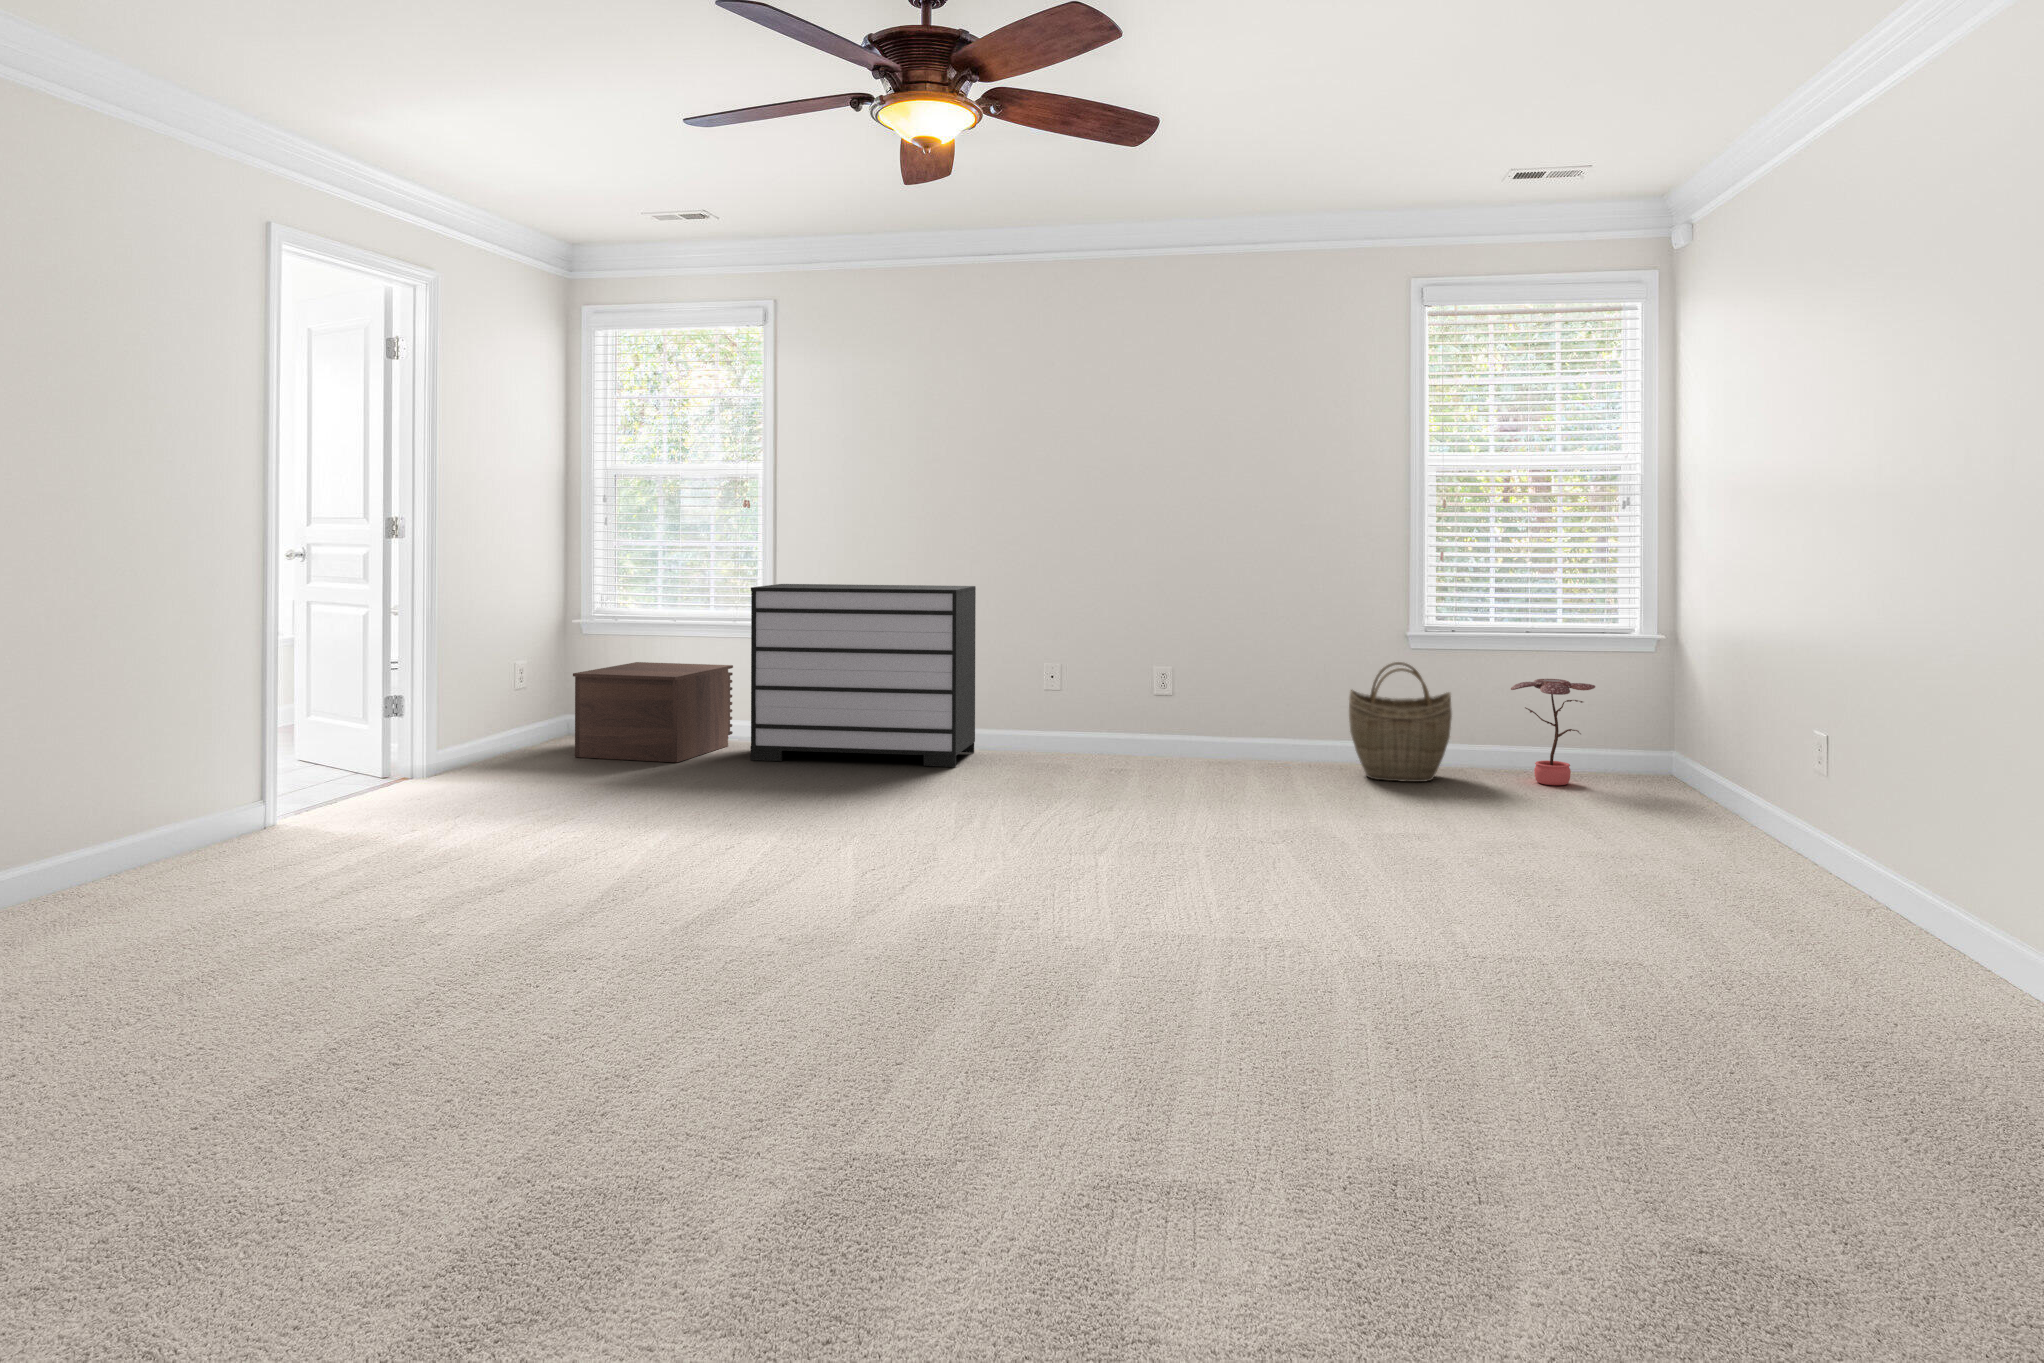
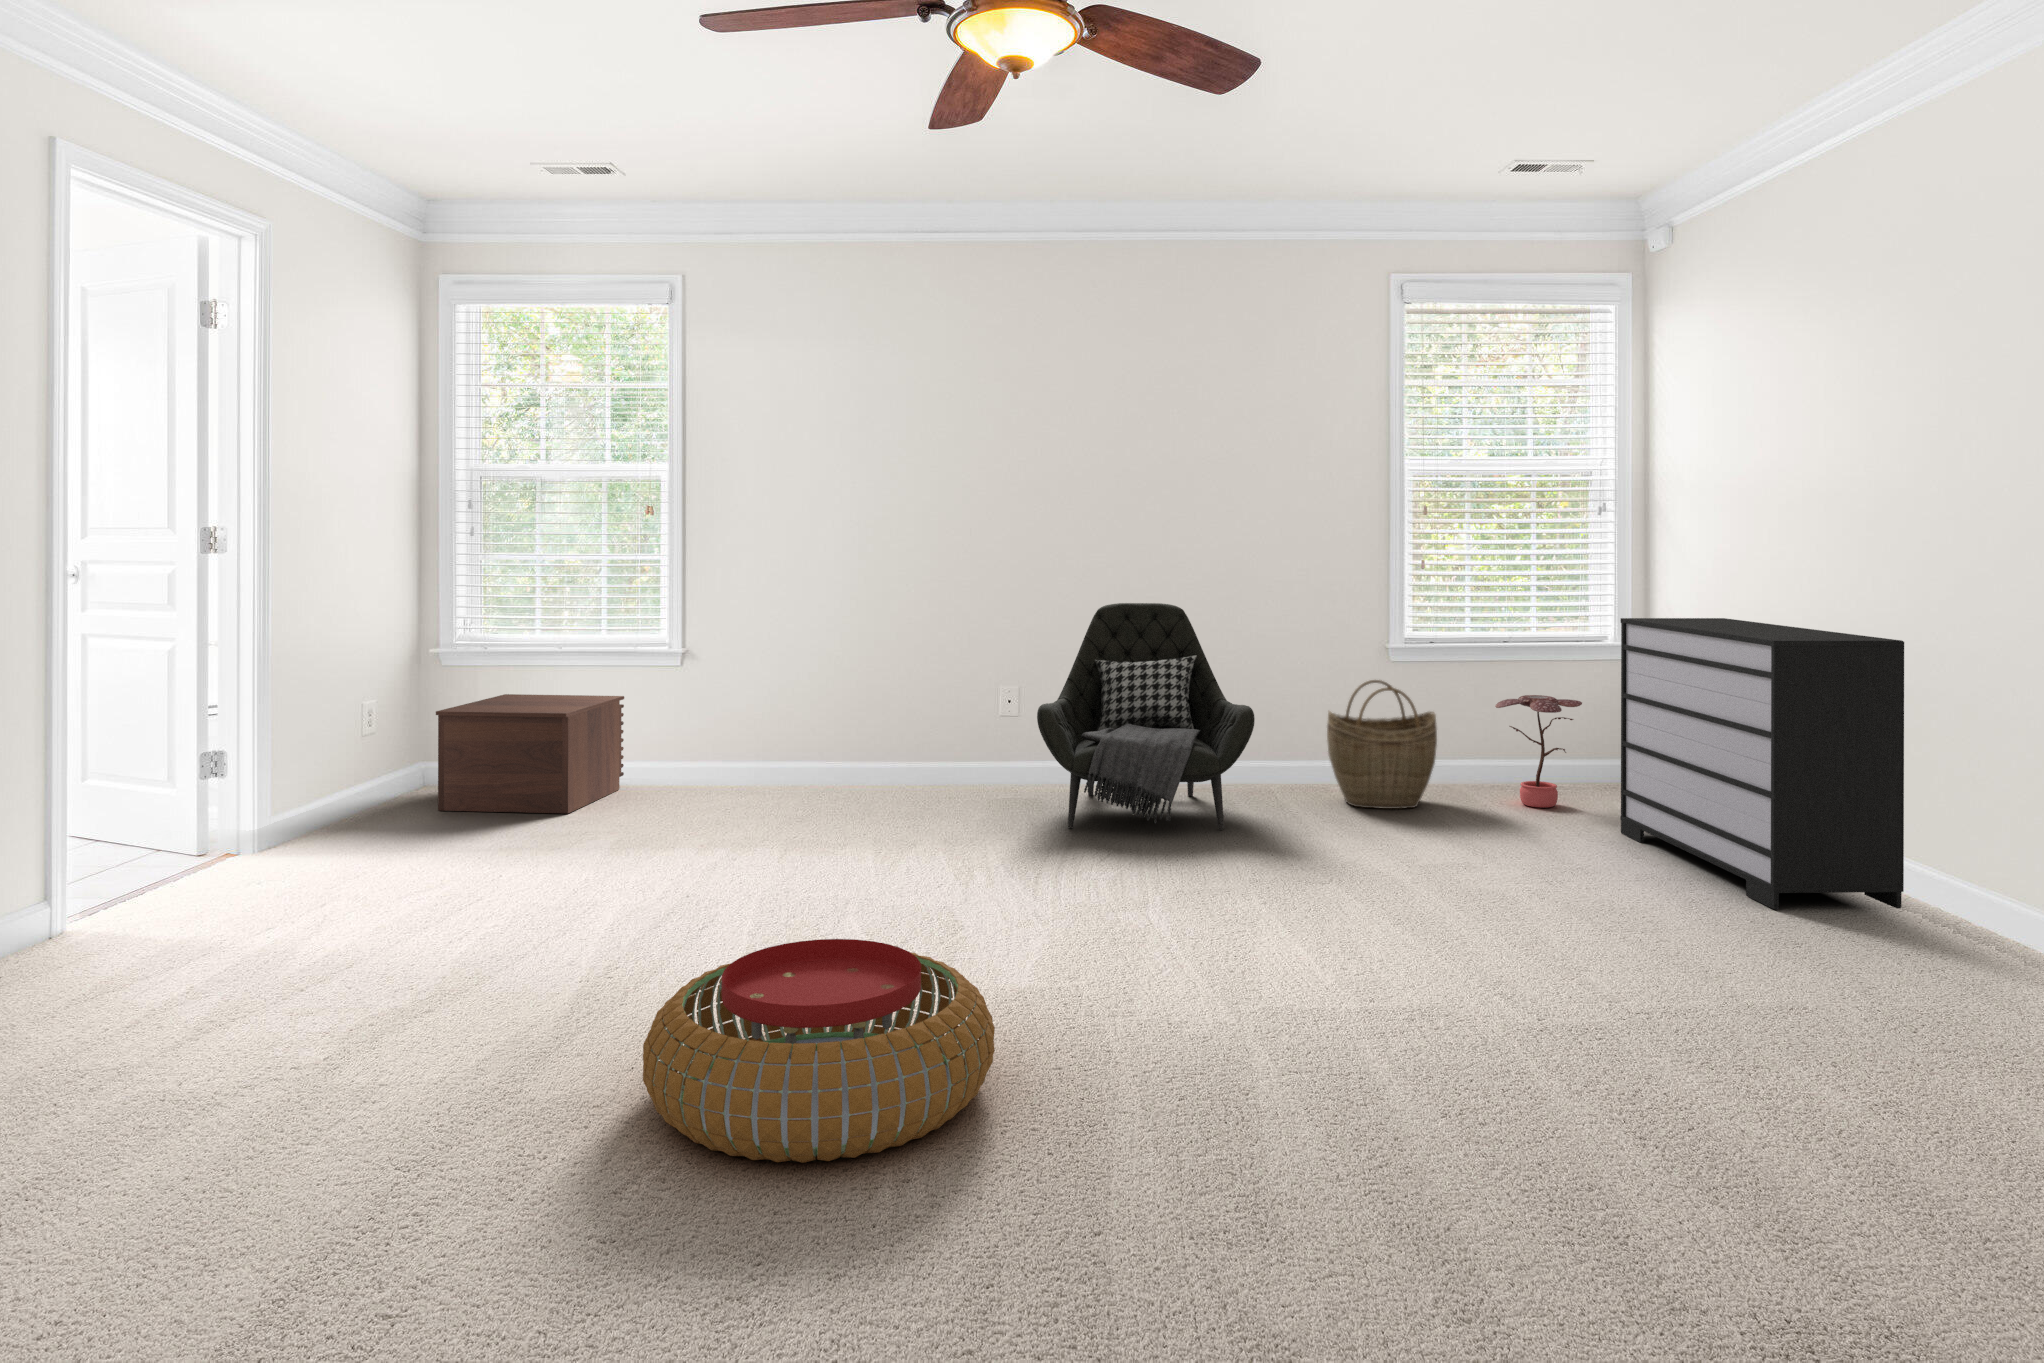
dresser: present [750,584,976,767] -> present [1620,618,1904,909]
armchair: none [1067,588,1262,792] -> present [1037,603,1255,830]
pouf: none [632,842,908,995] -> present [643,939,995,1163]

